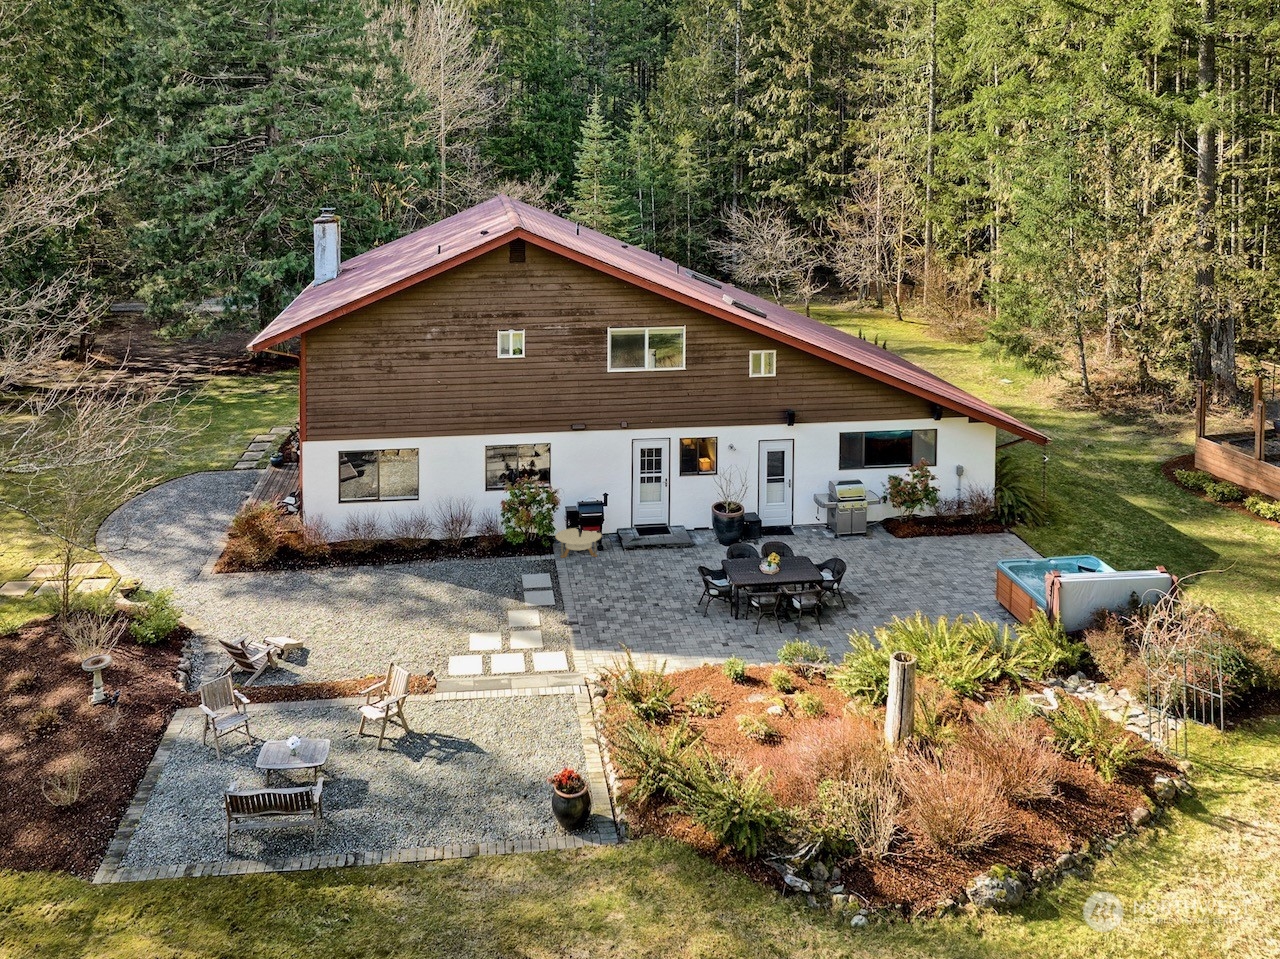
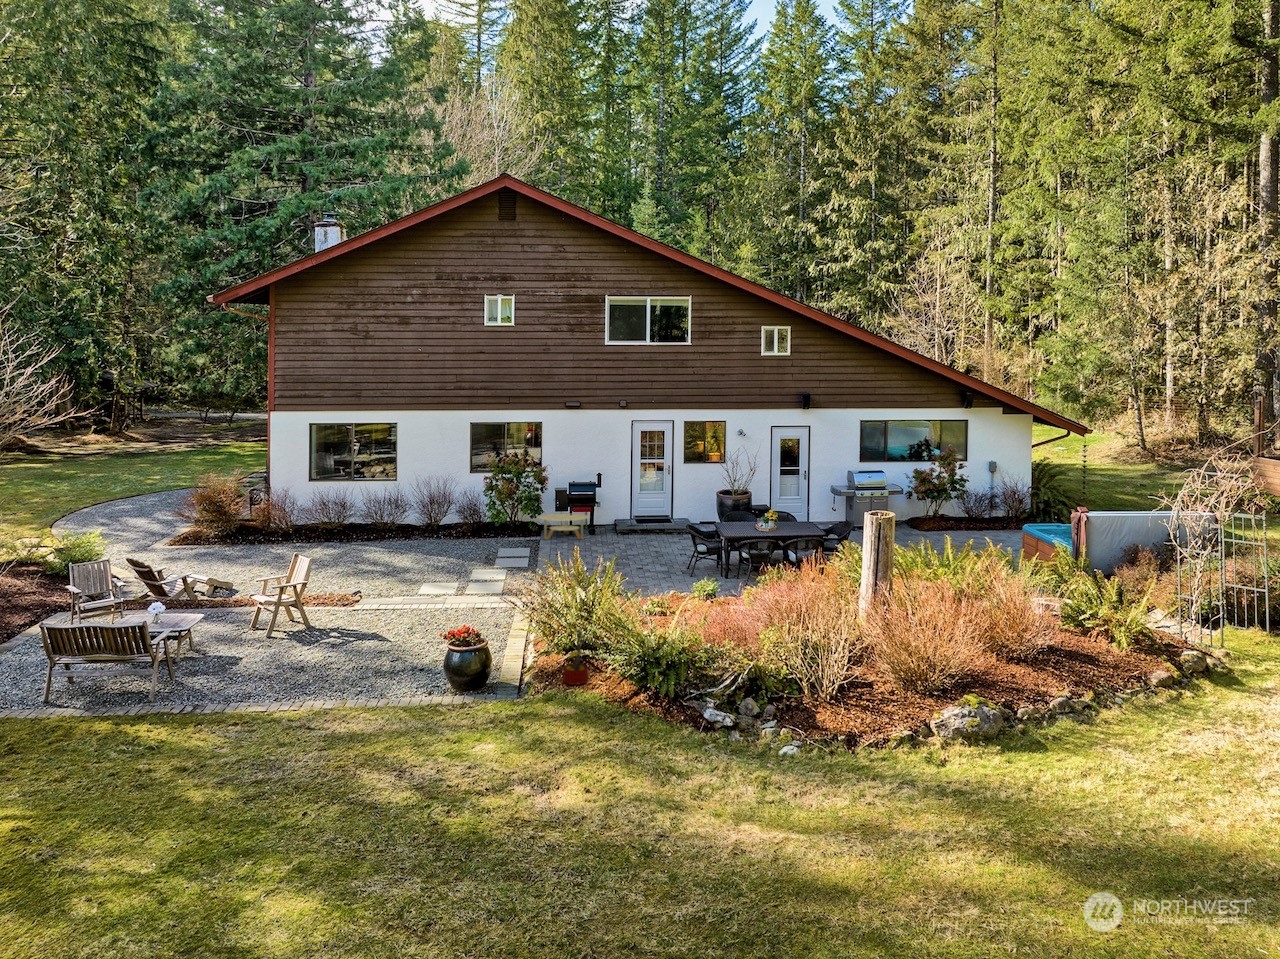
decorative plant: none [655,770,678,833] -> present [563,623,590,685]

